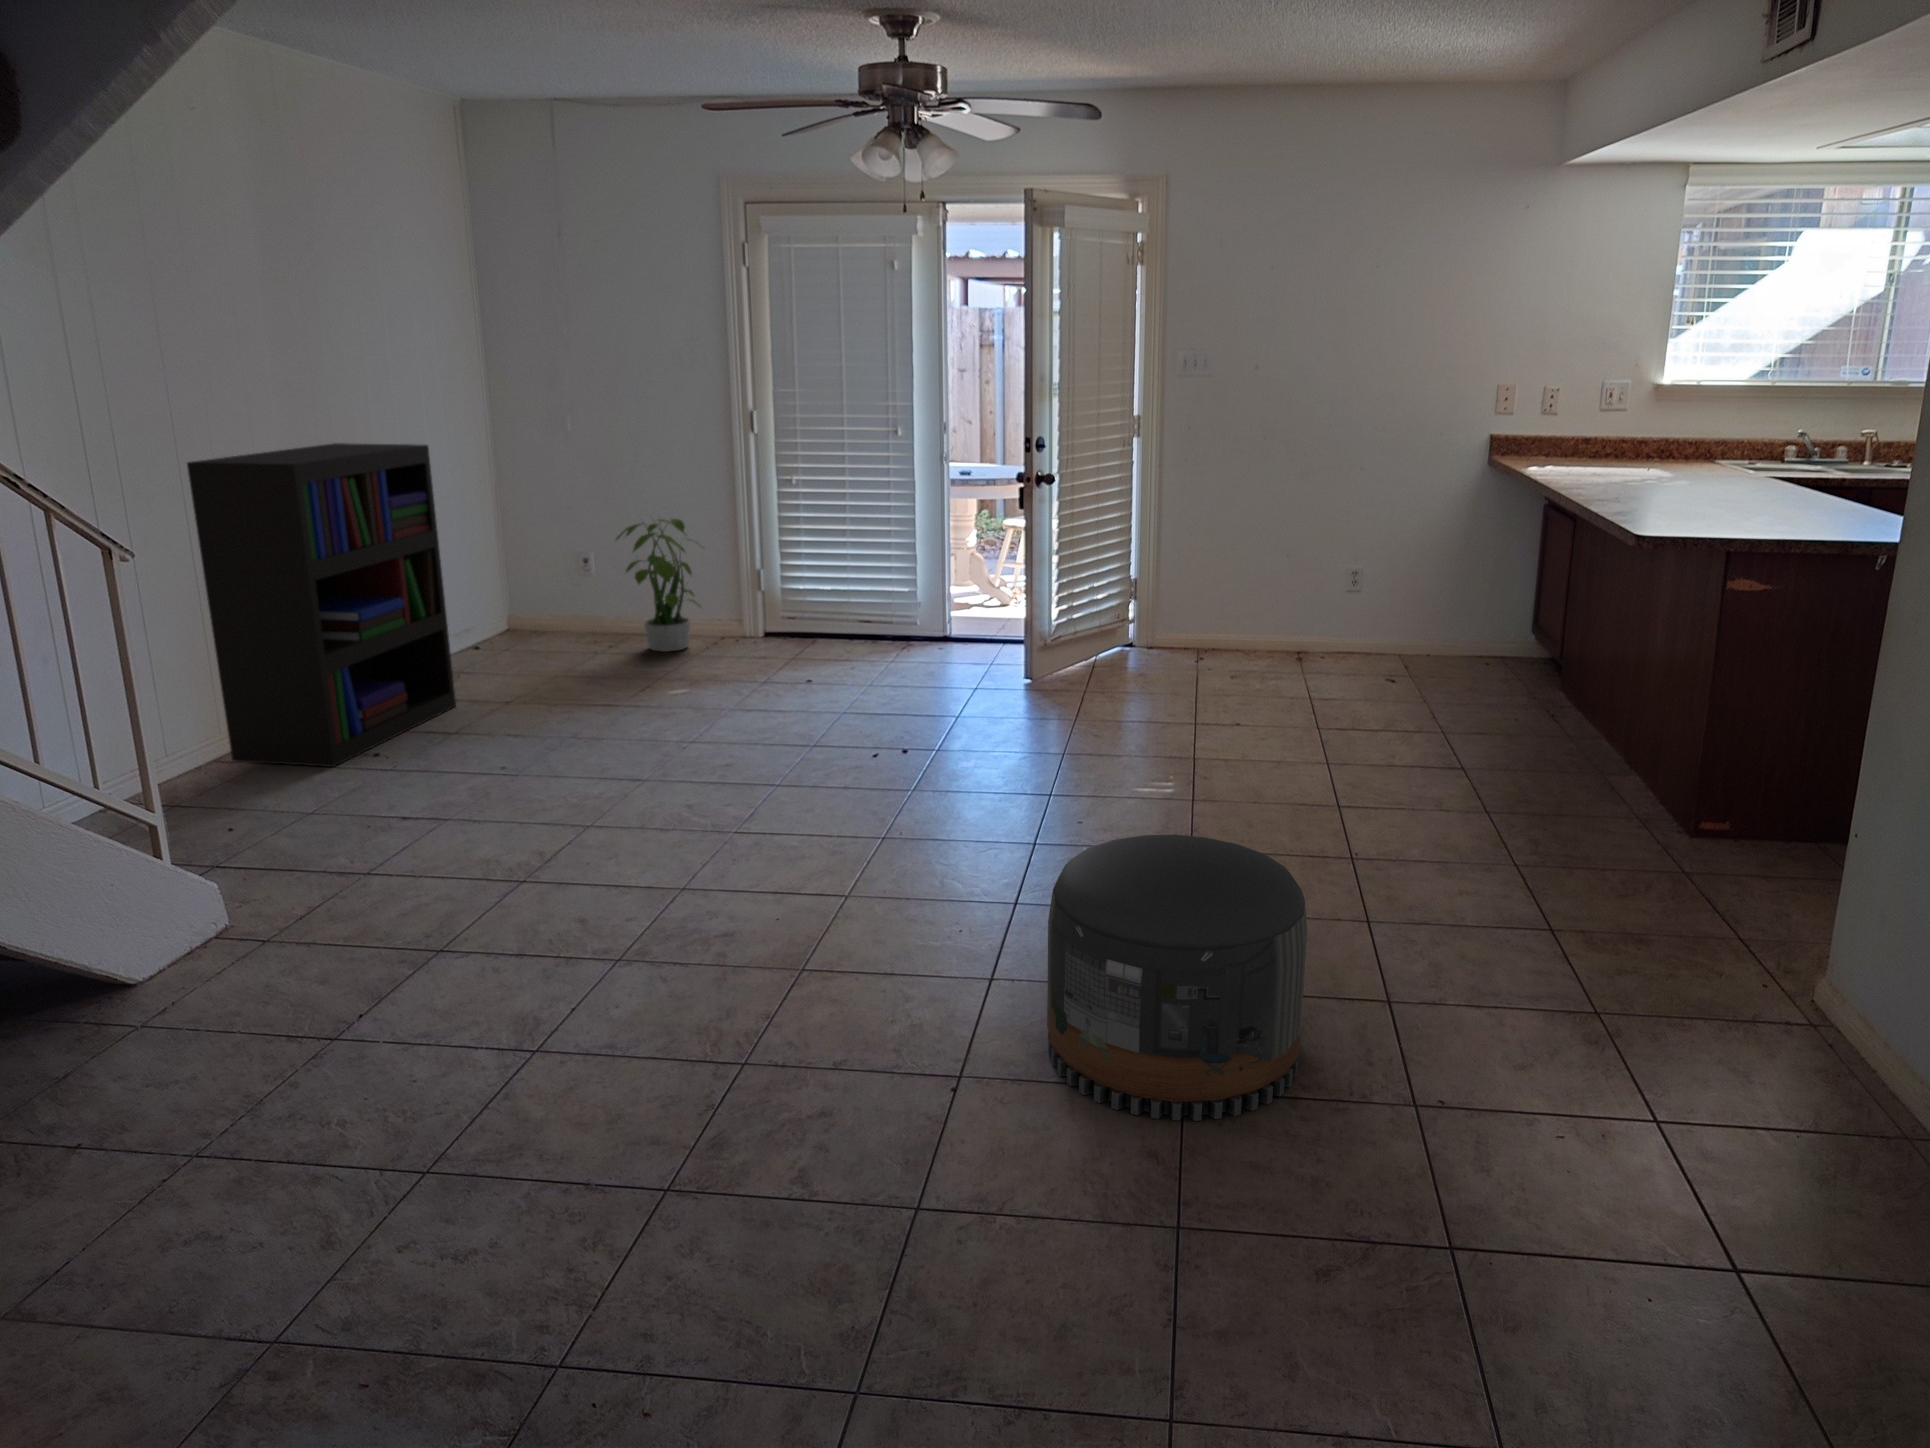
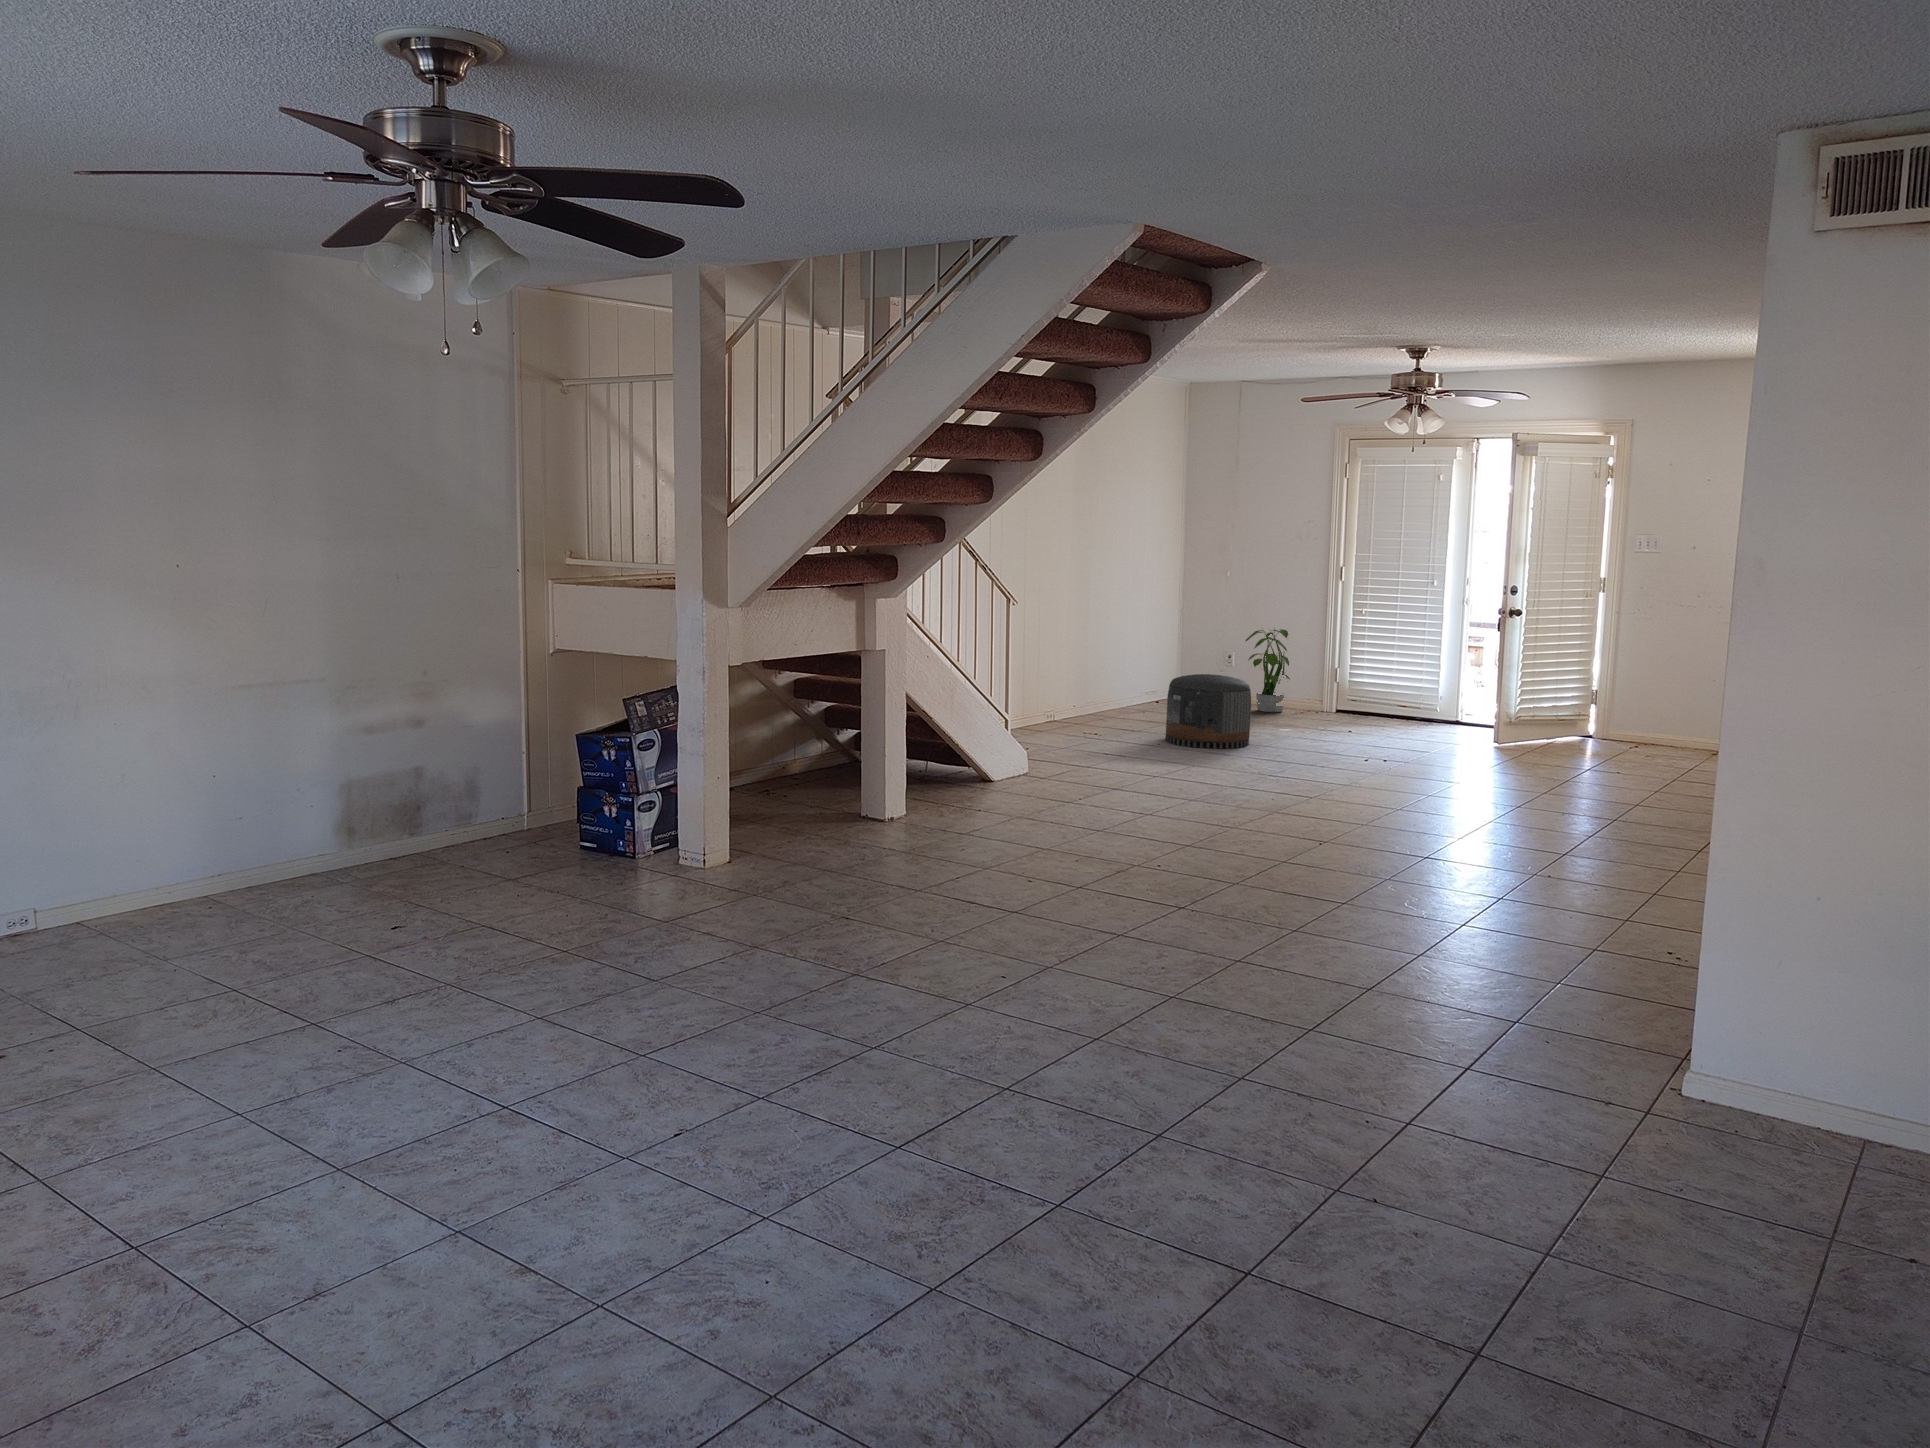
bookshelf: present [187,443,456,767] -> none [1031,569,1147,728]
pouf: present [1047,835,1307,1121] -> present [1166,674,1251,749]

